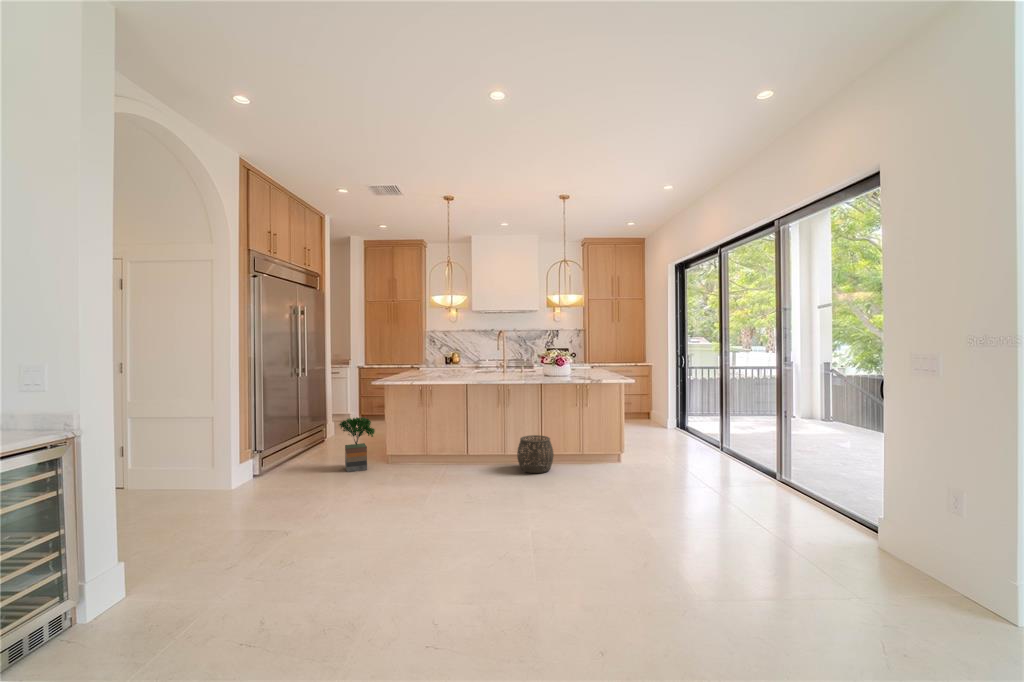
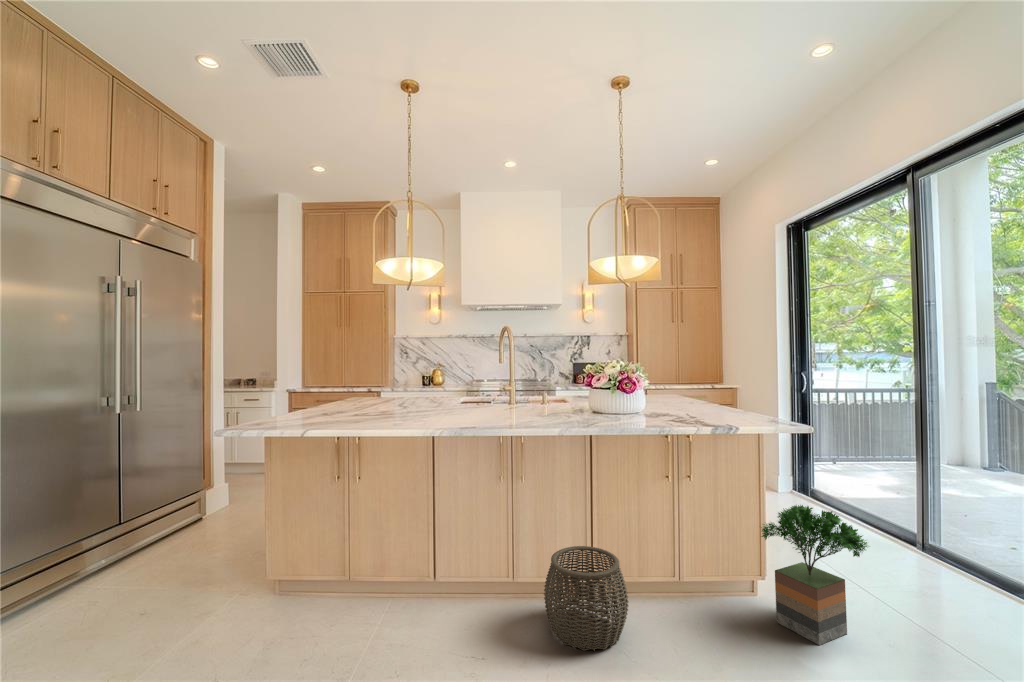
potted tree: present [339,417,375,472] -> present [761,505,867,645]

